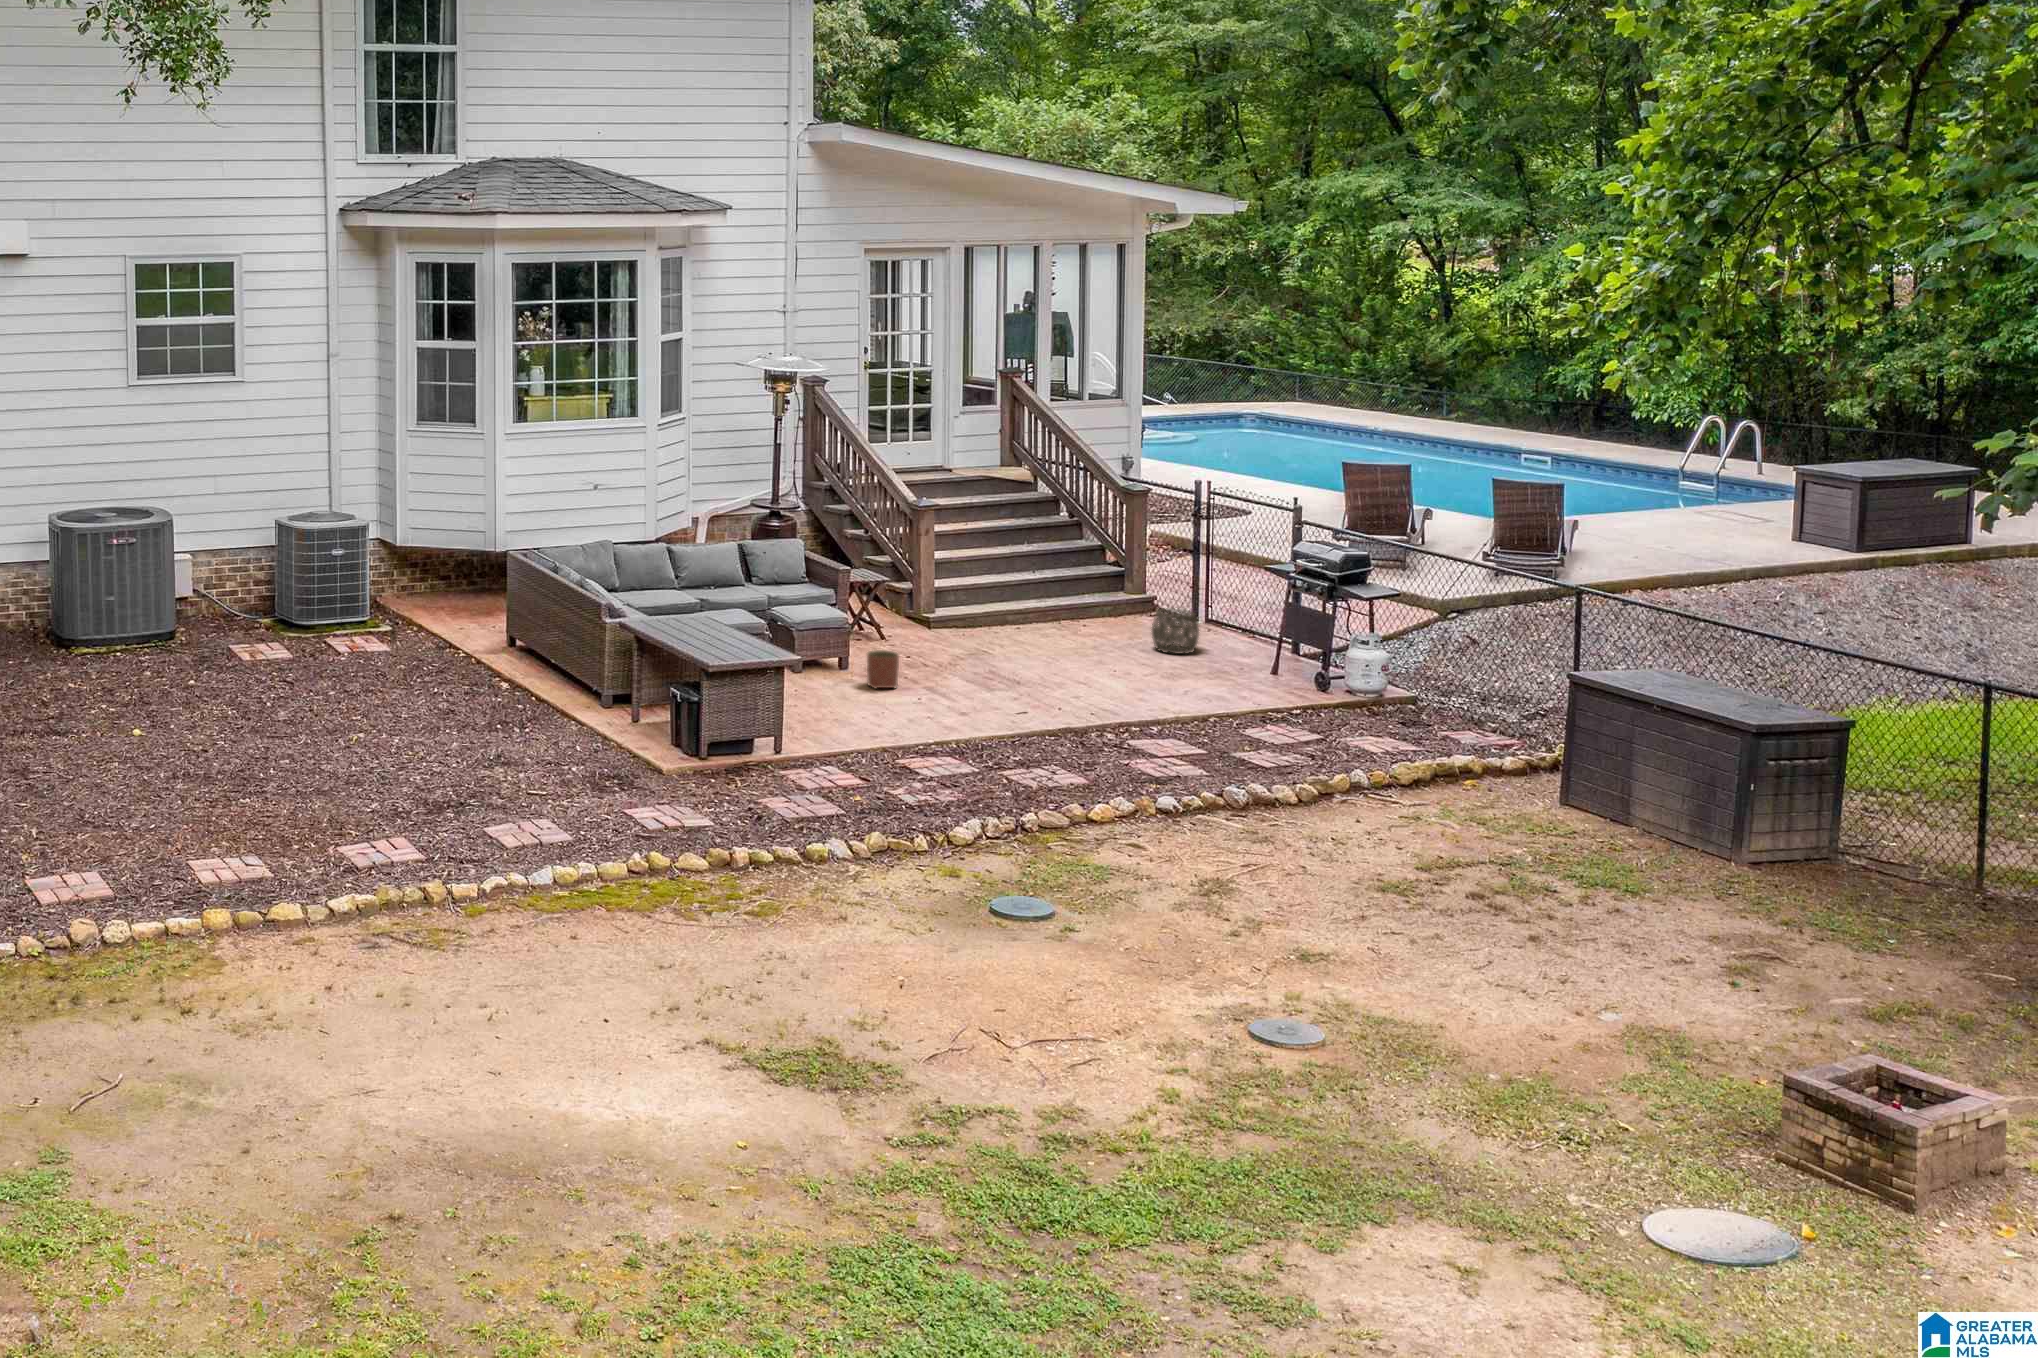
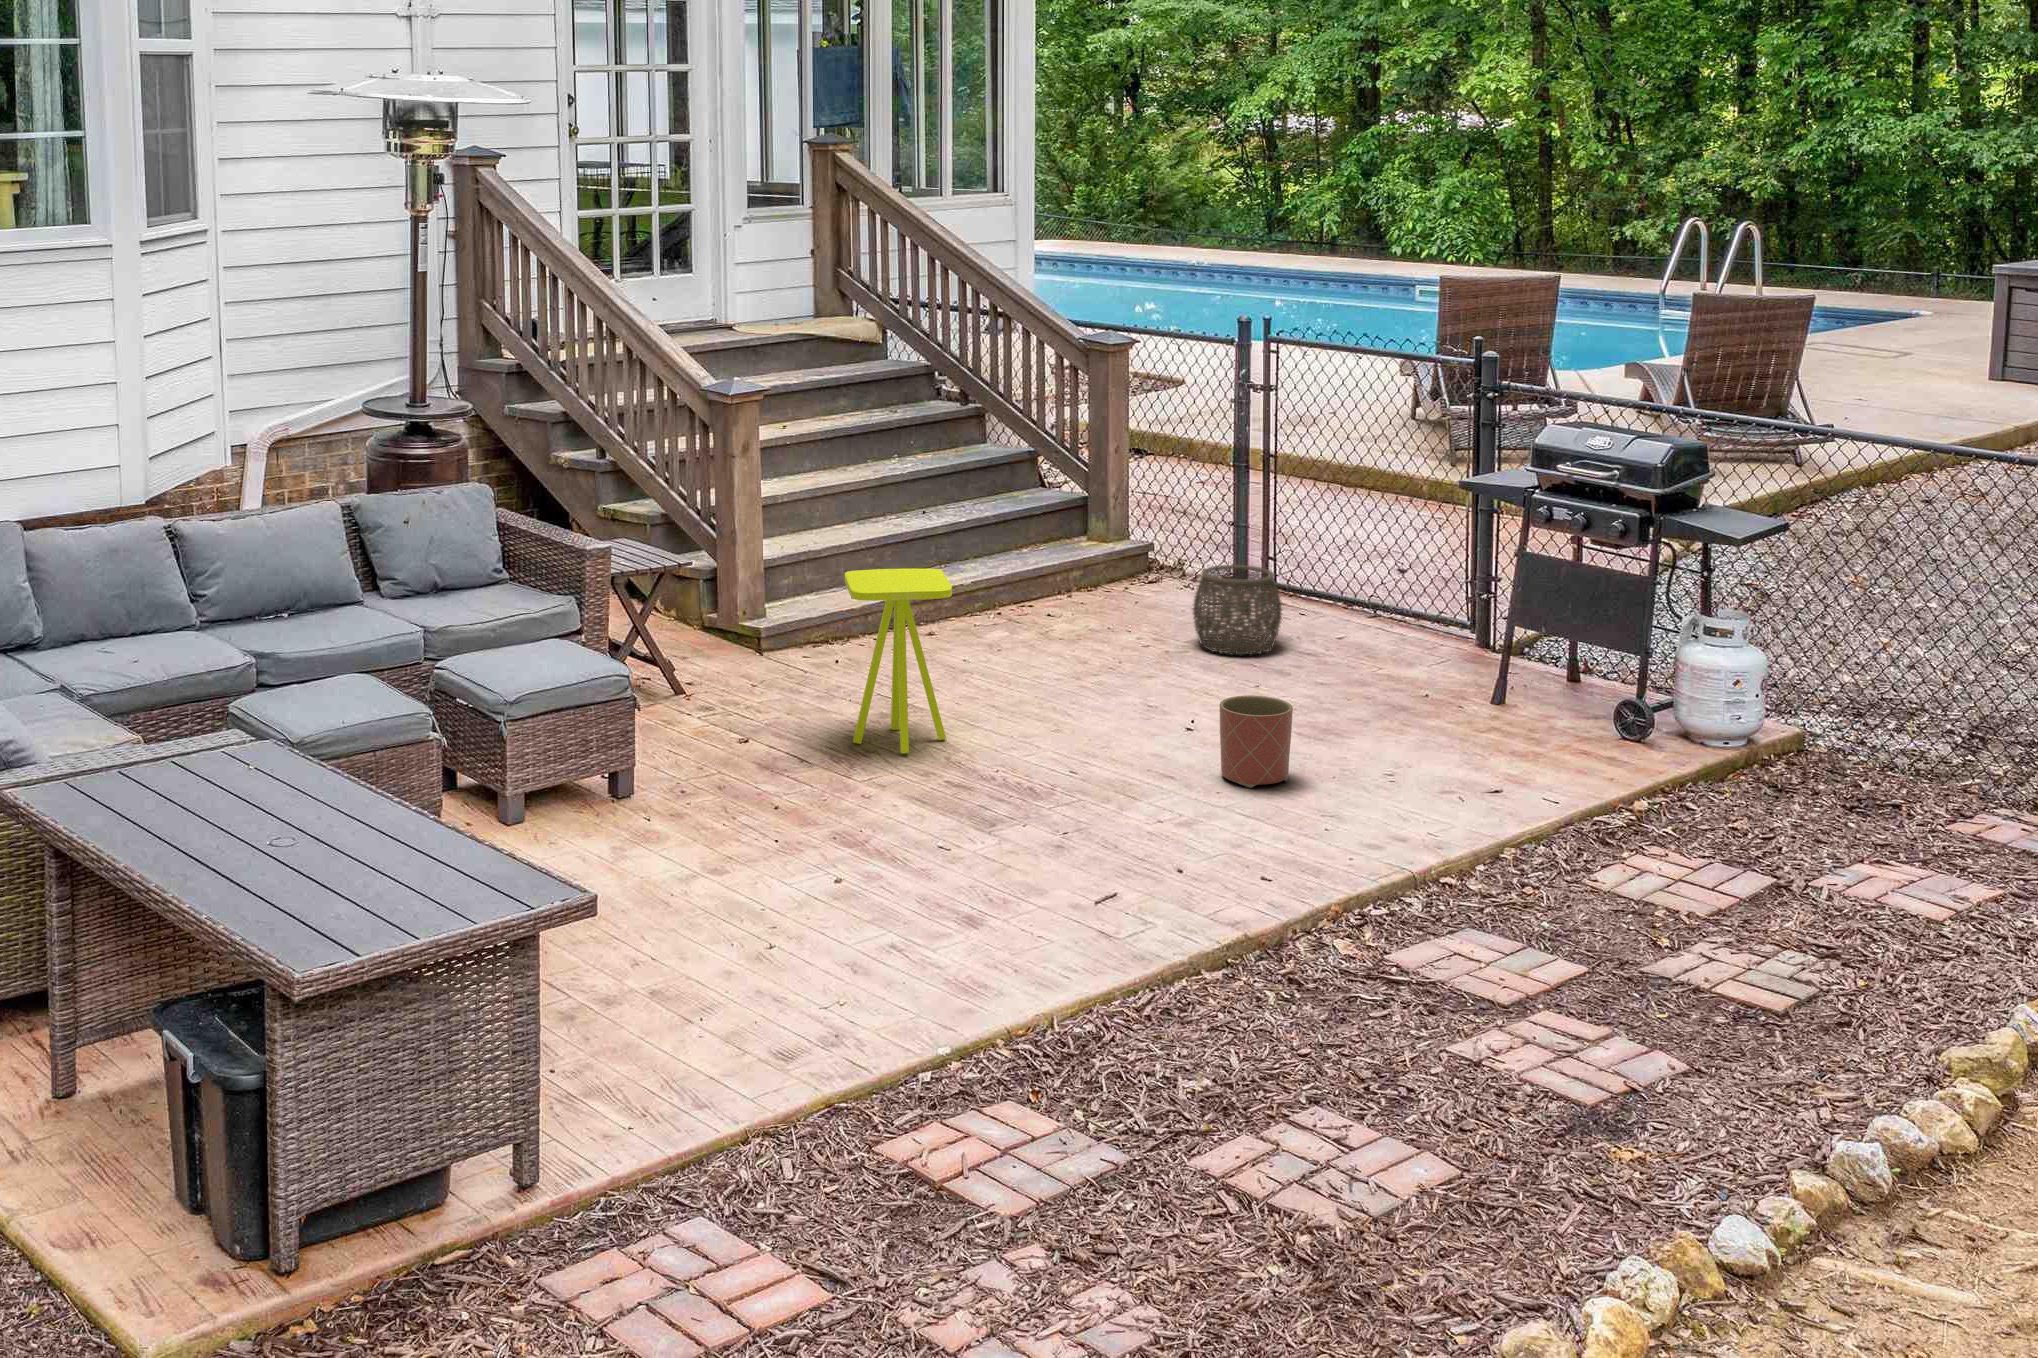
side table: none [949,590,997,673] -> present [845,568,952,753]
planter: present [867,650,899,689] -> present [1220,695,1293,788]

